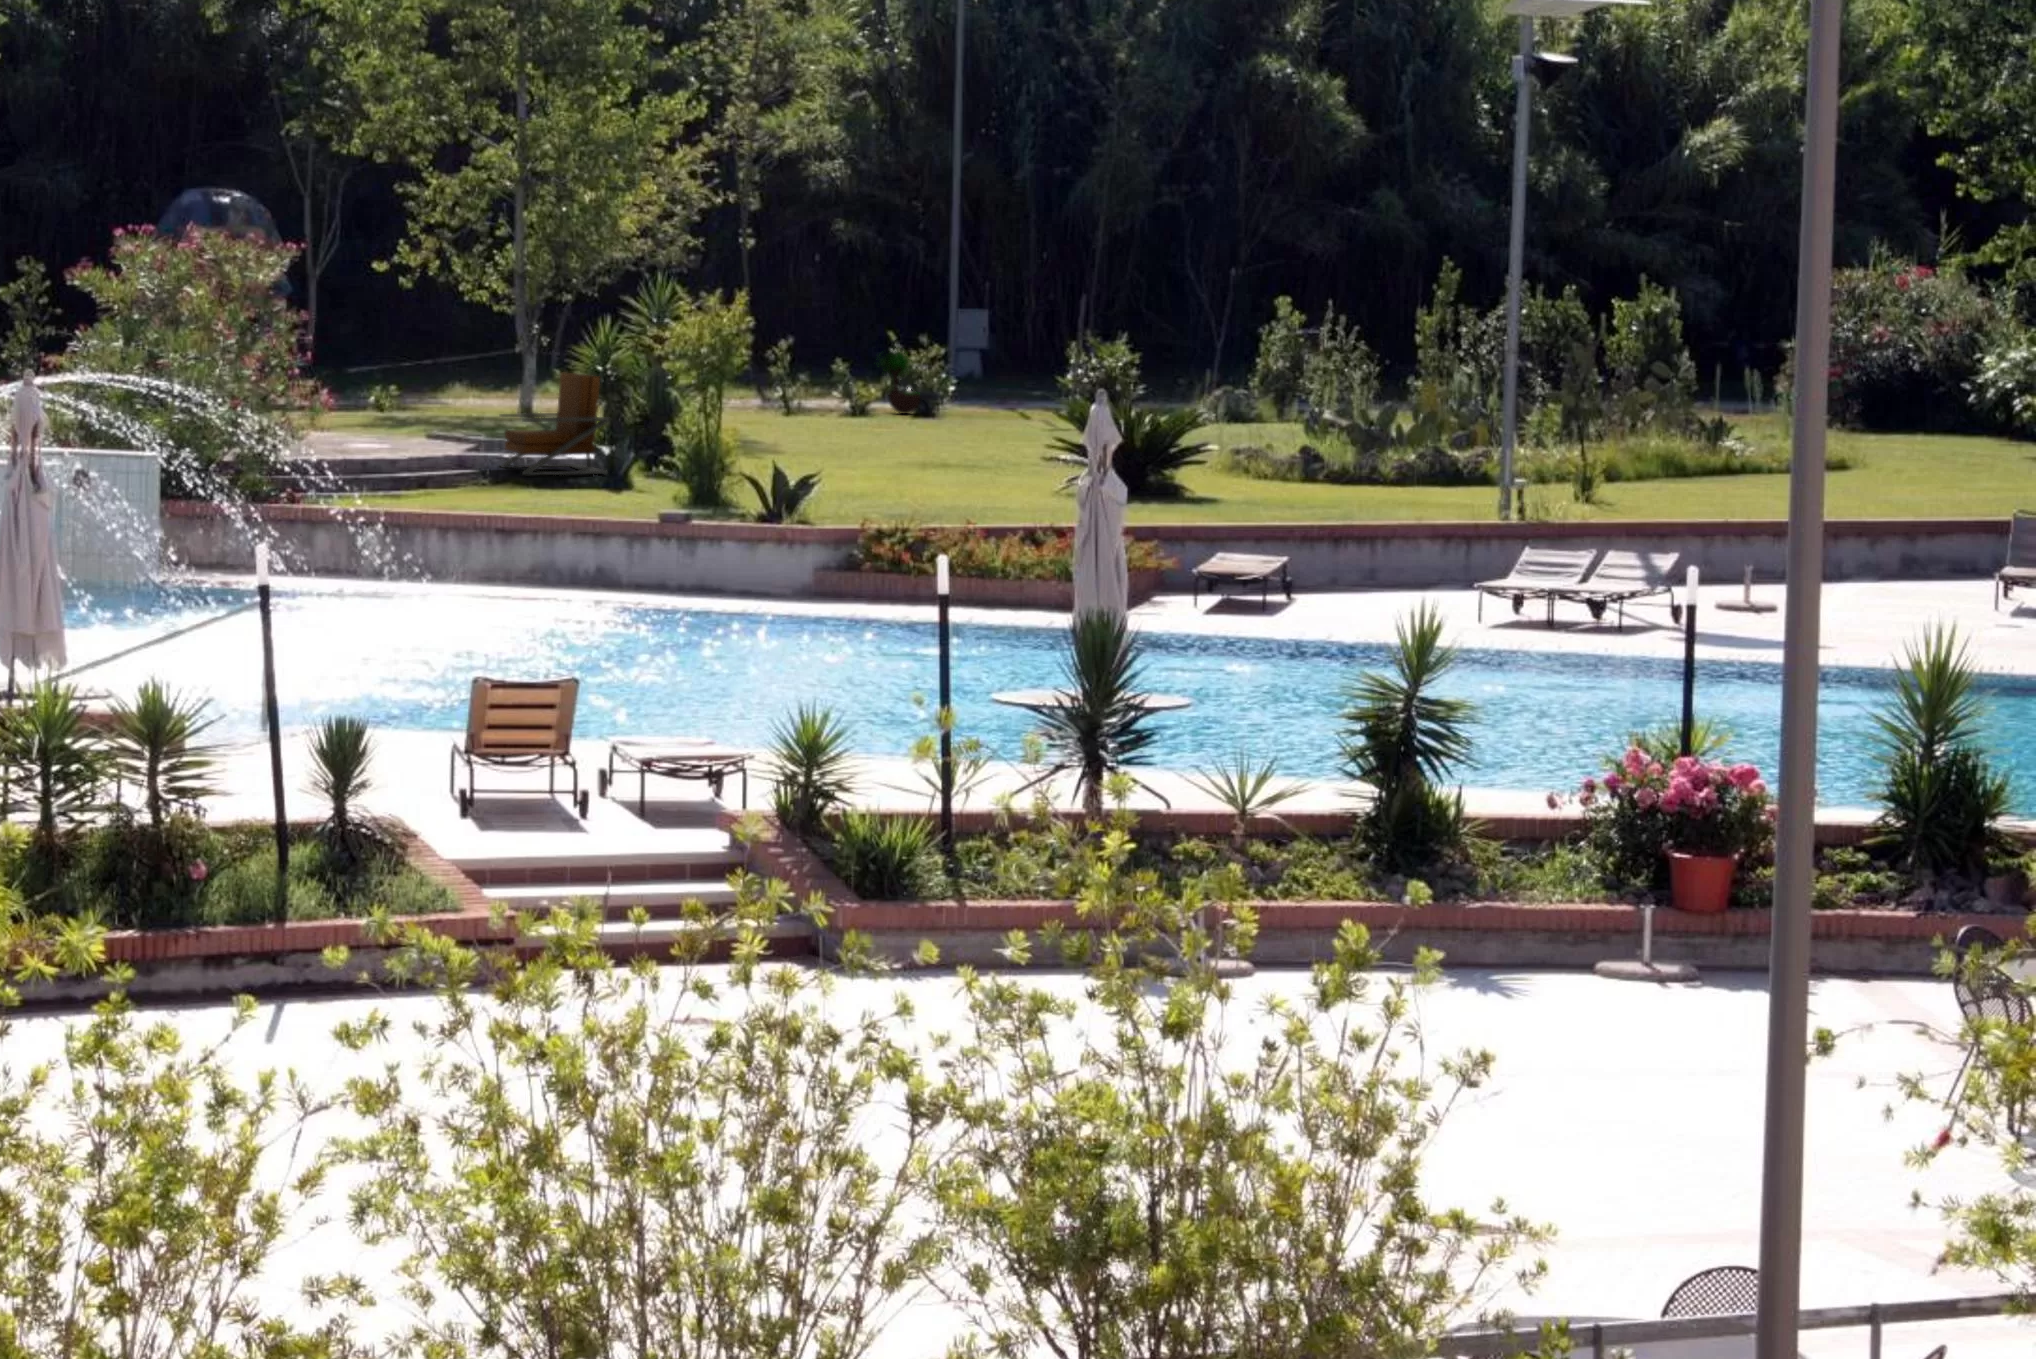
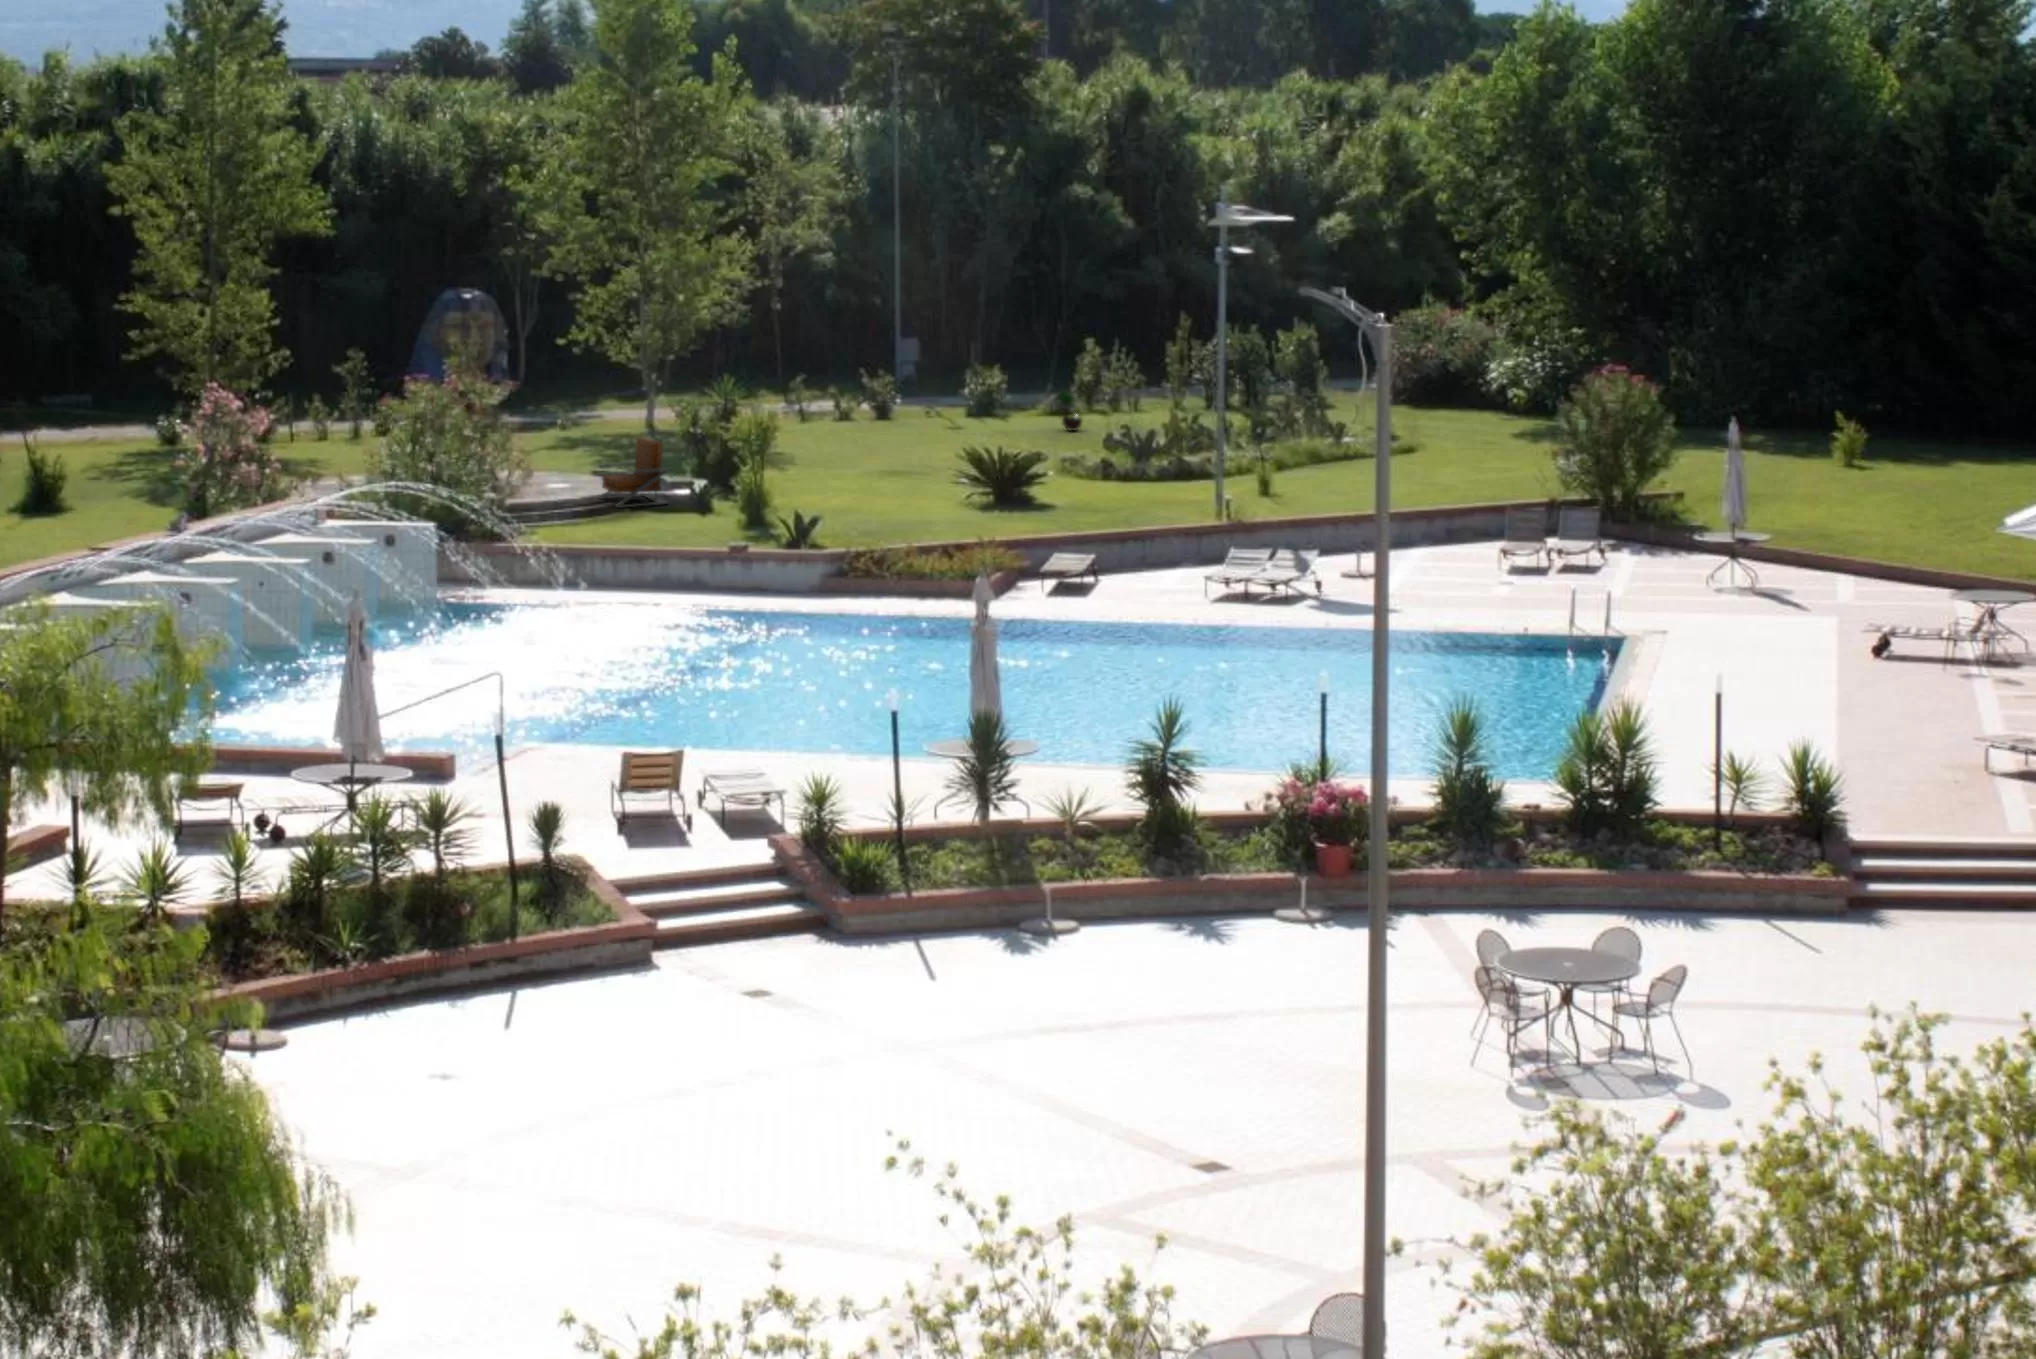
potted tree: present [878,350,920,414] -> present [1056,391,1082,431]

